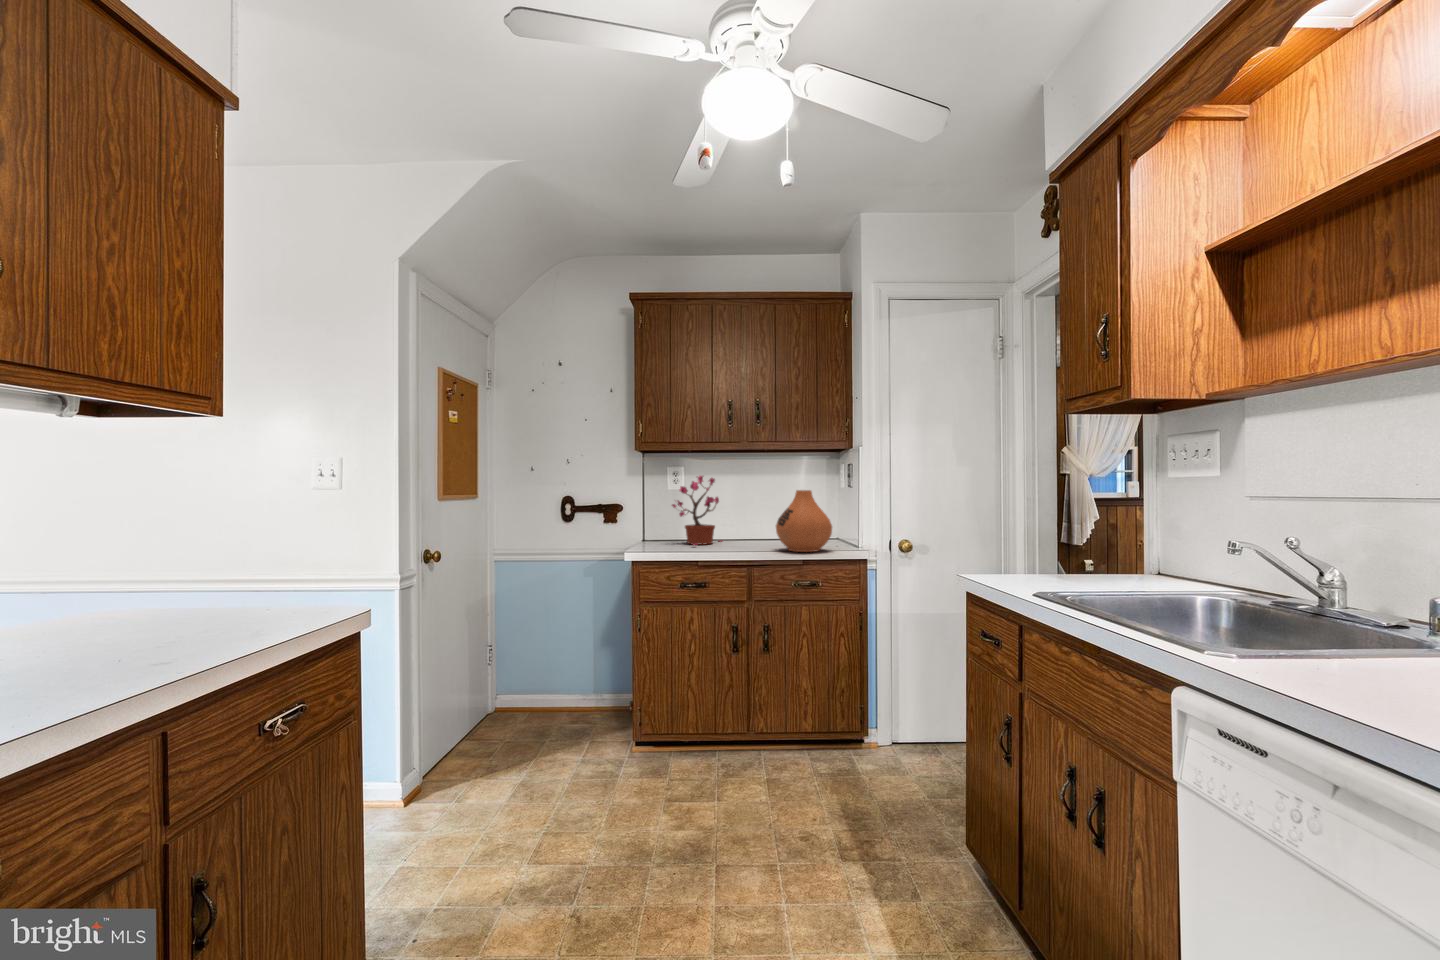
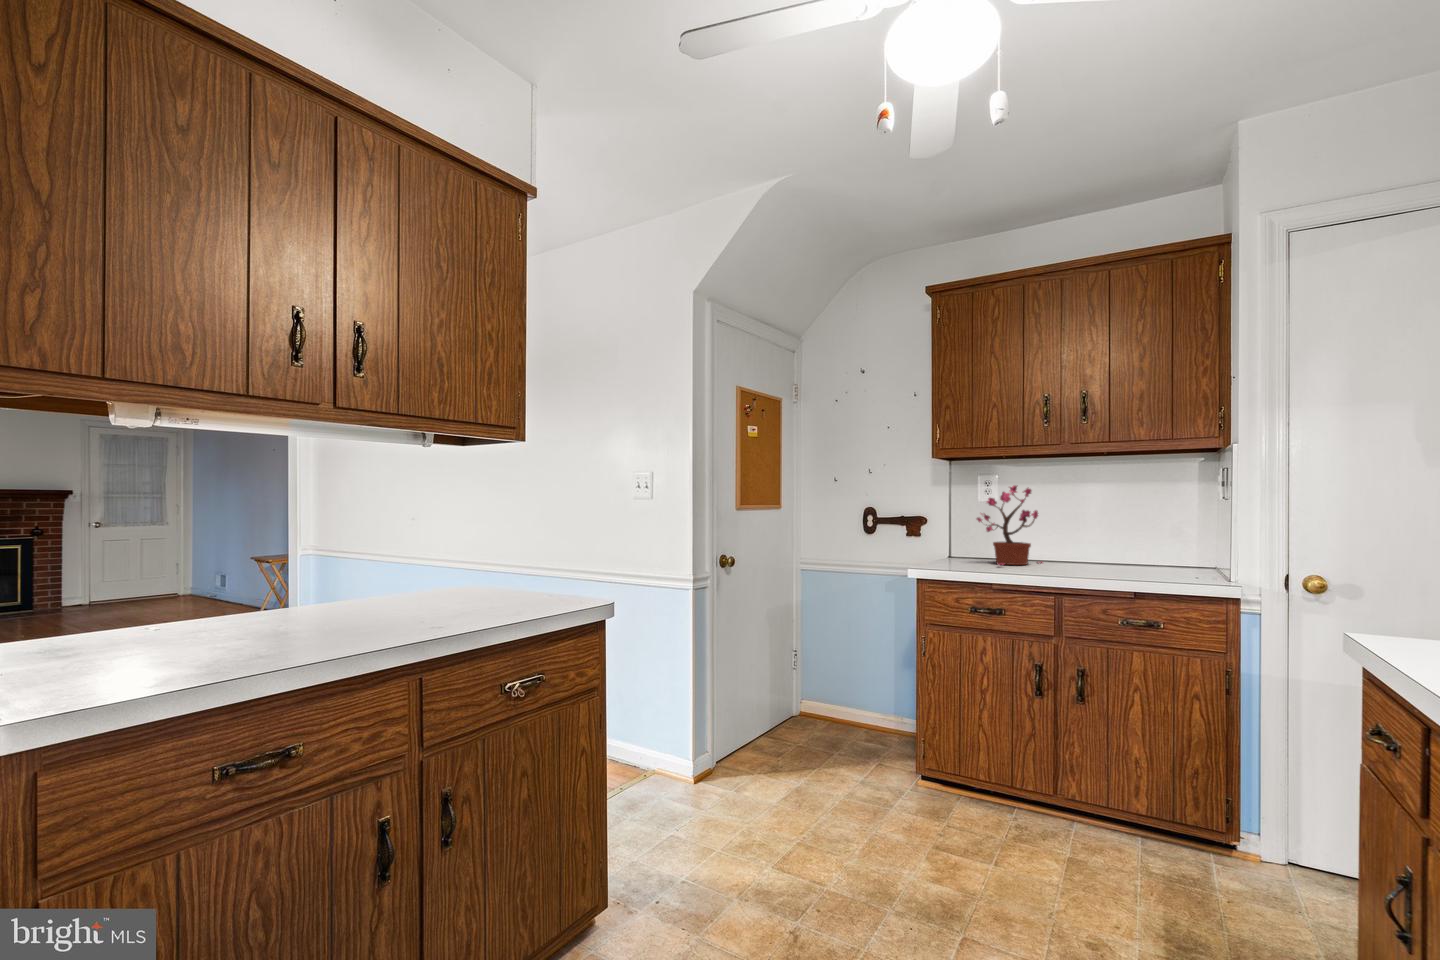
vase: present [776,490,832,552] -> none [1101,503,1183,582]

